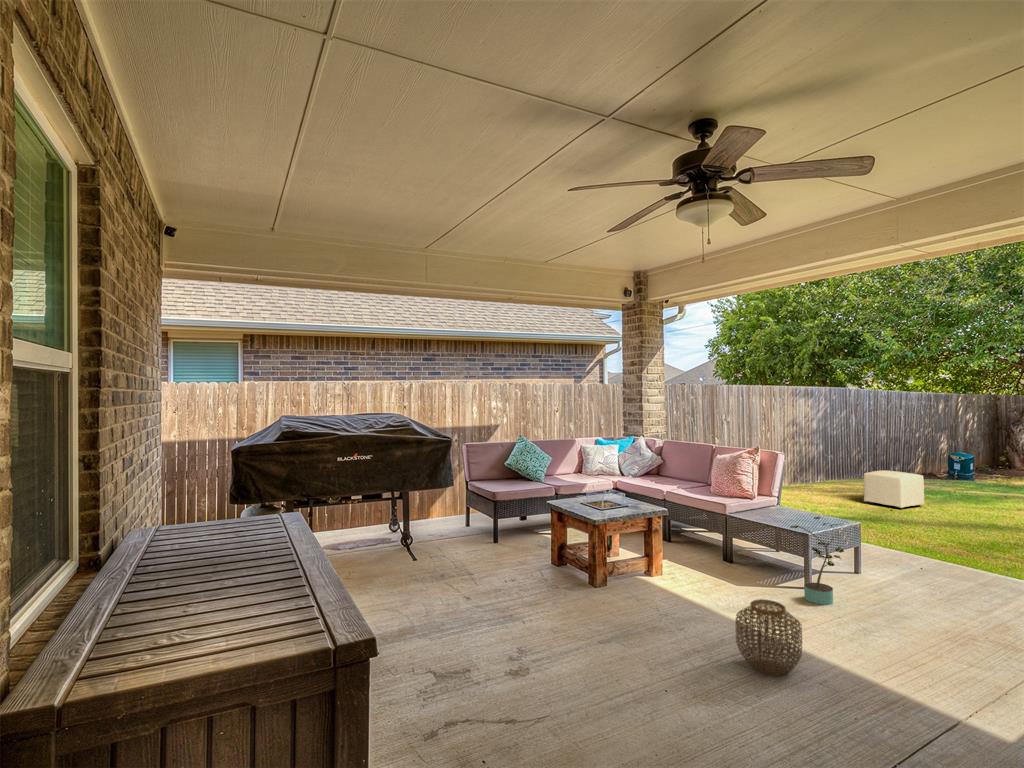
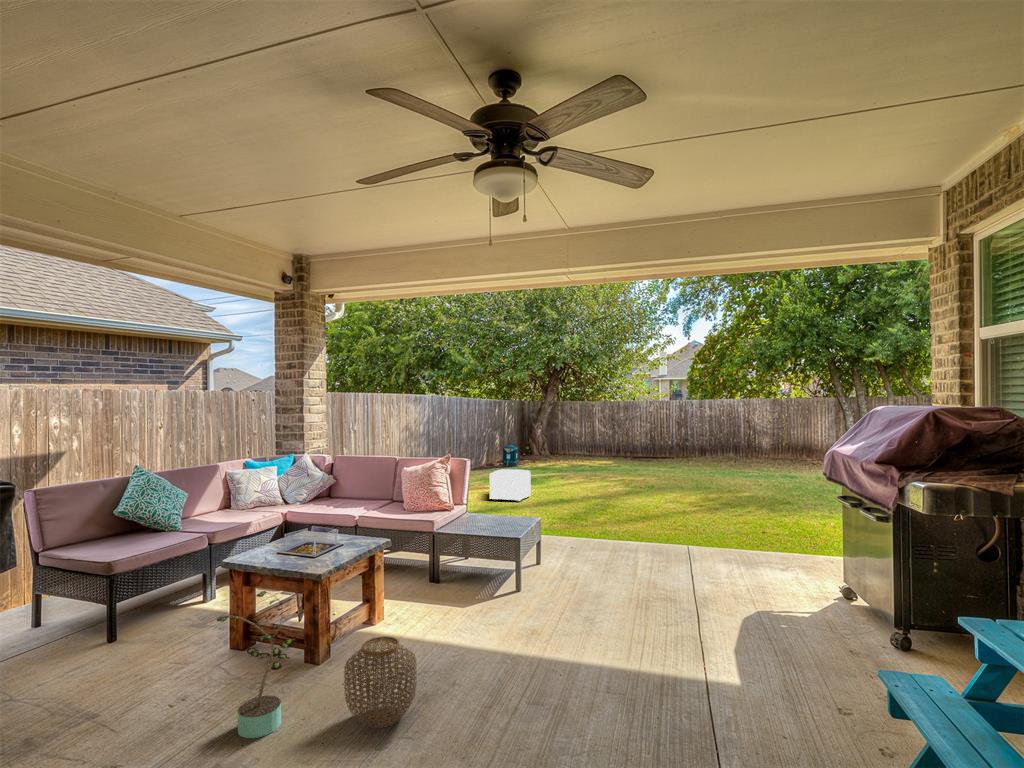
potted plant: present [791,517,844,605] -> present [217,591,294,738]
woven basket: present [735,599,802,676] -> present [344,636,416,728]

